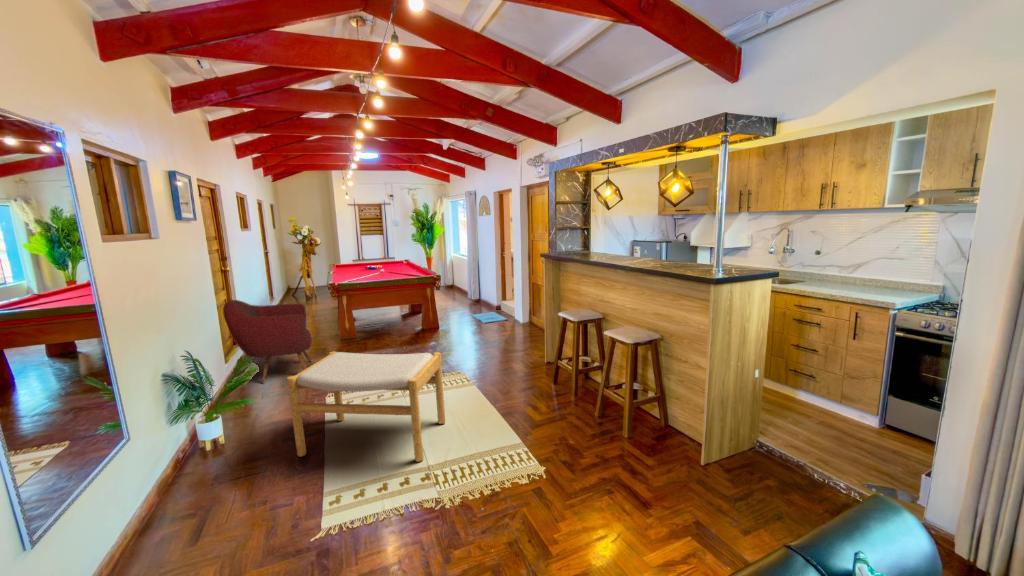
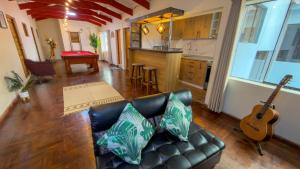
footstool: present [287,352,445,462] -> none [49,73,99,101]

